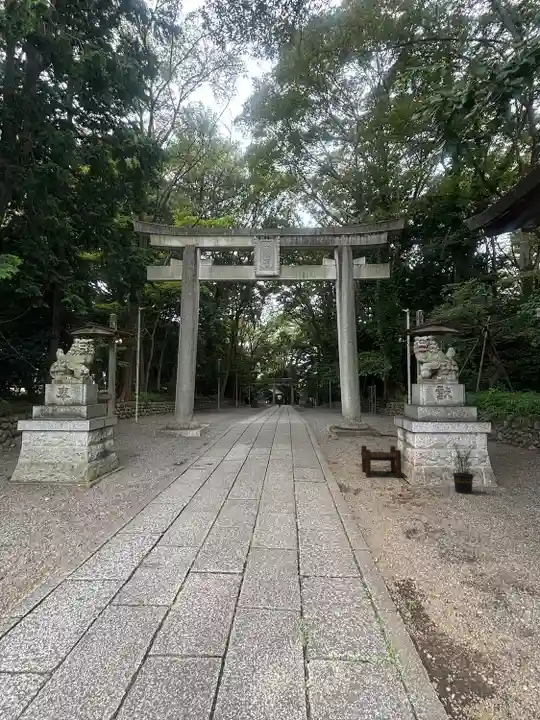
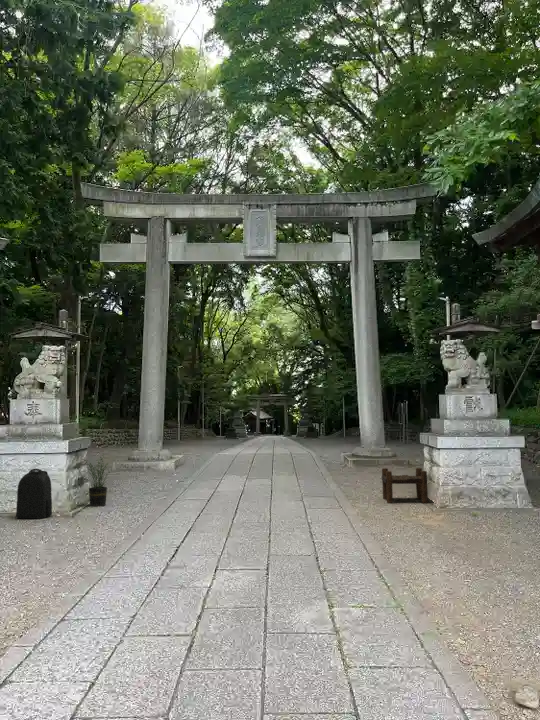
potted plant: present [450,442,474,494] -> present [86,457,107,506]
backpack: none [39,446,72,491] -> present [16,469,52,519]

